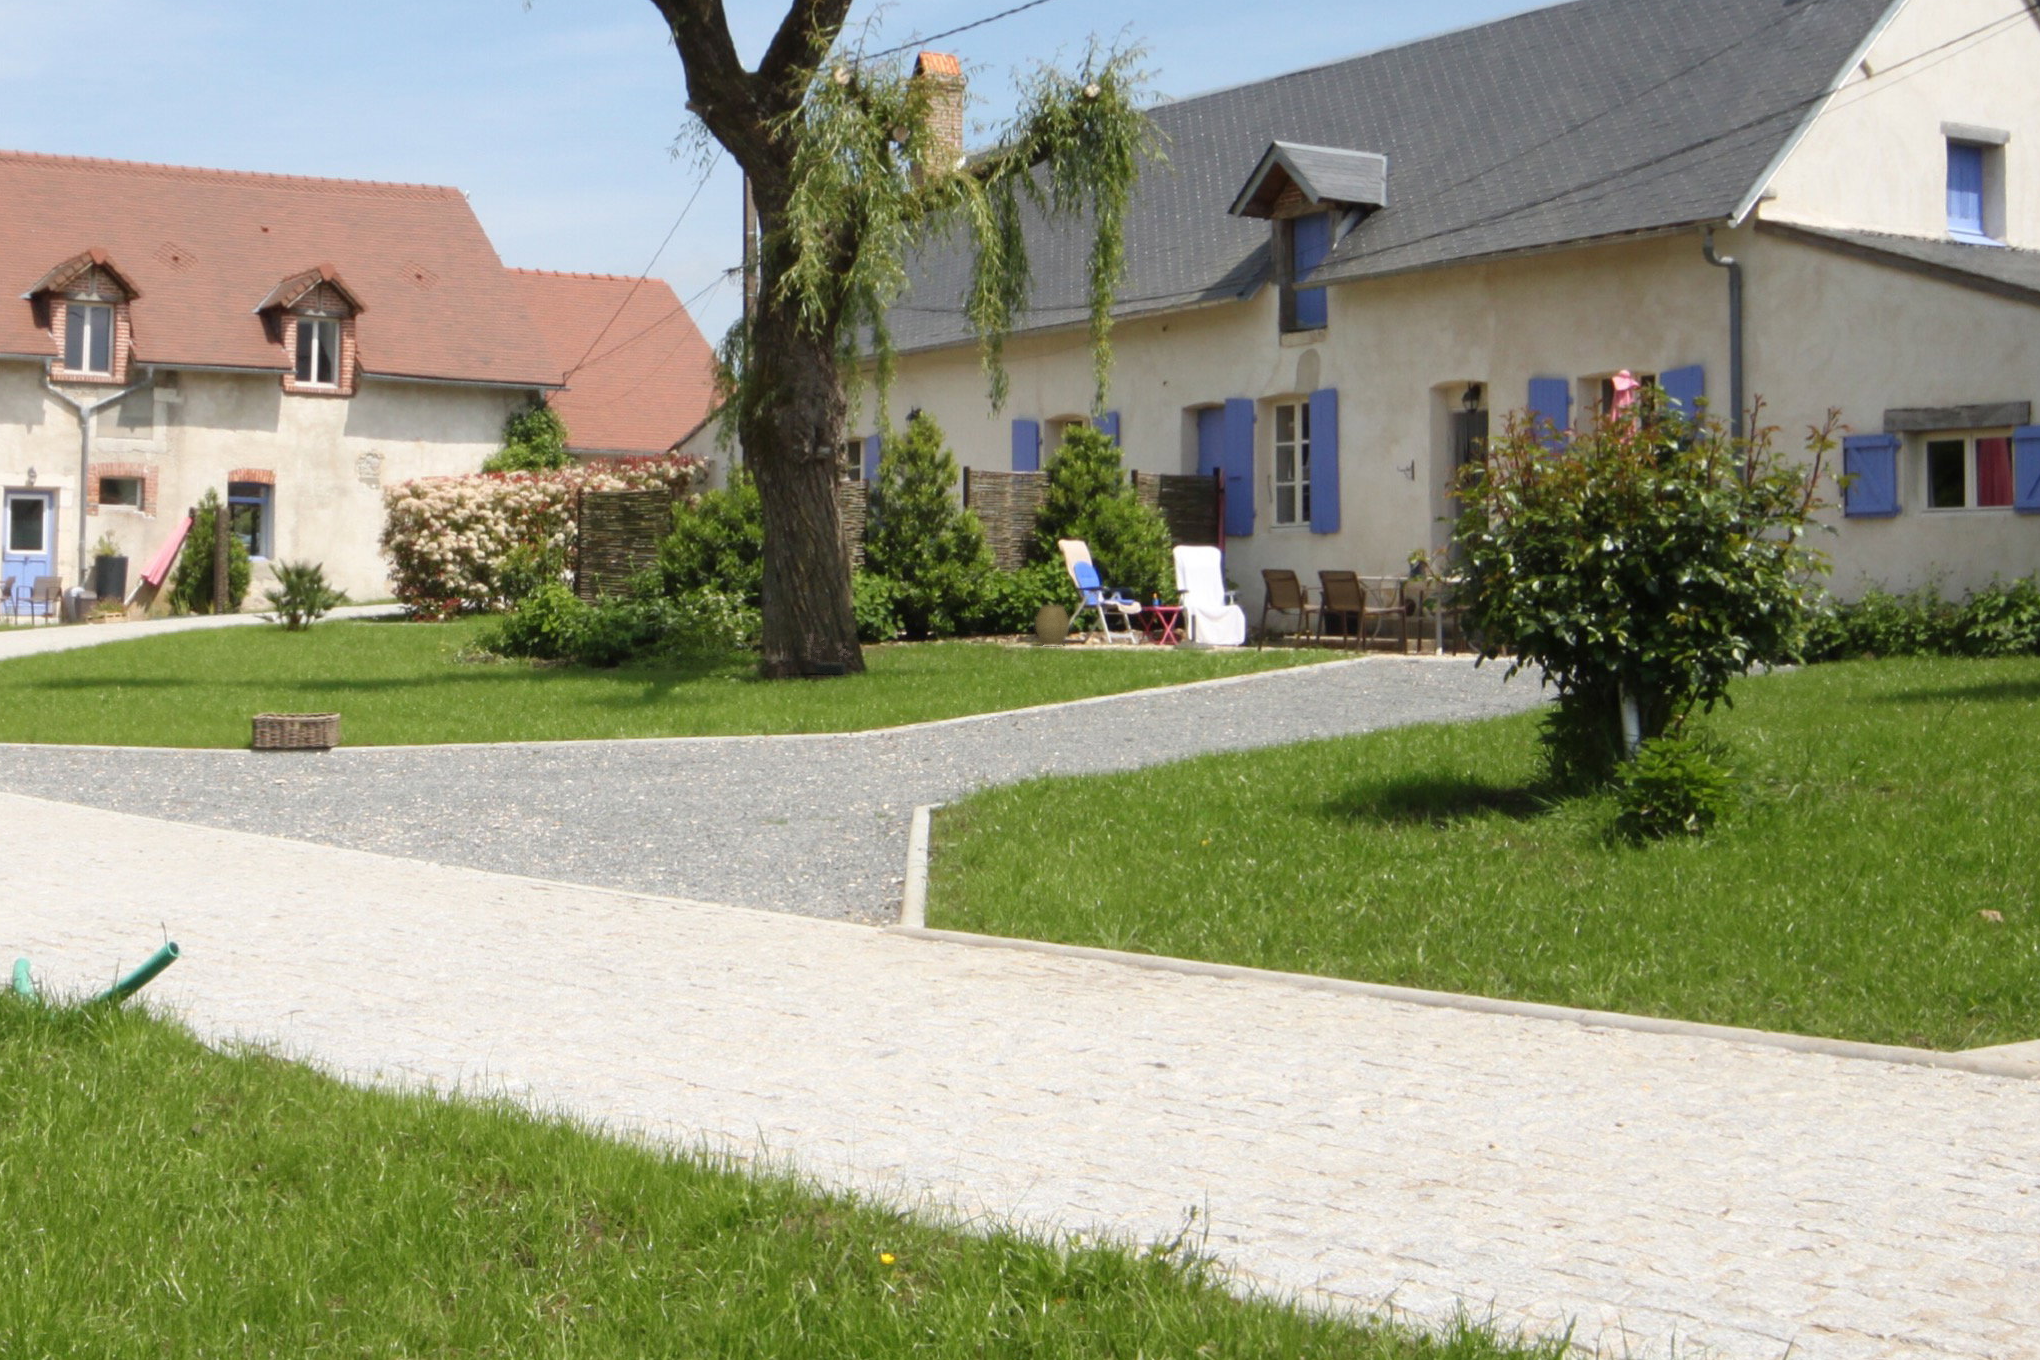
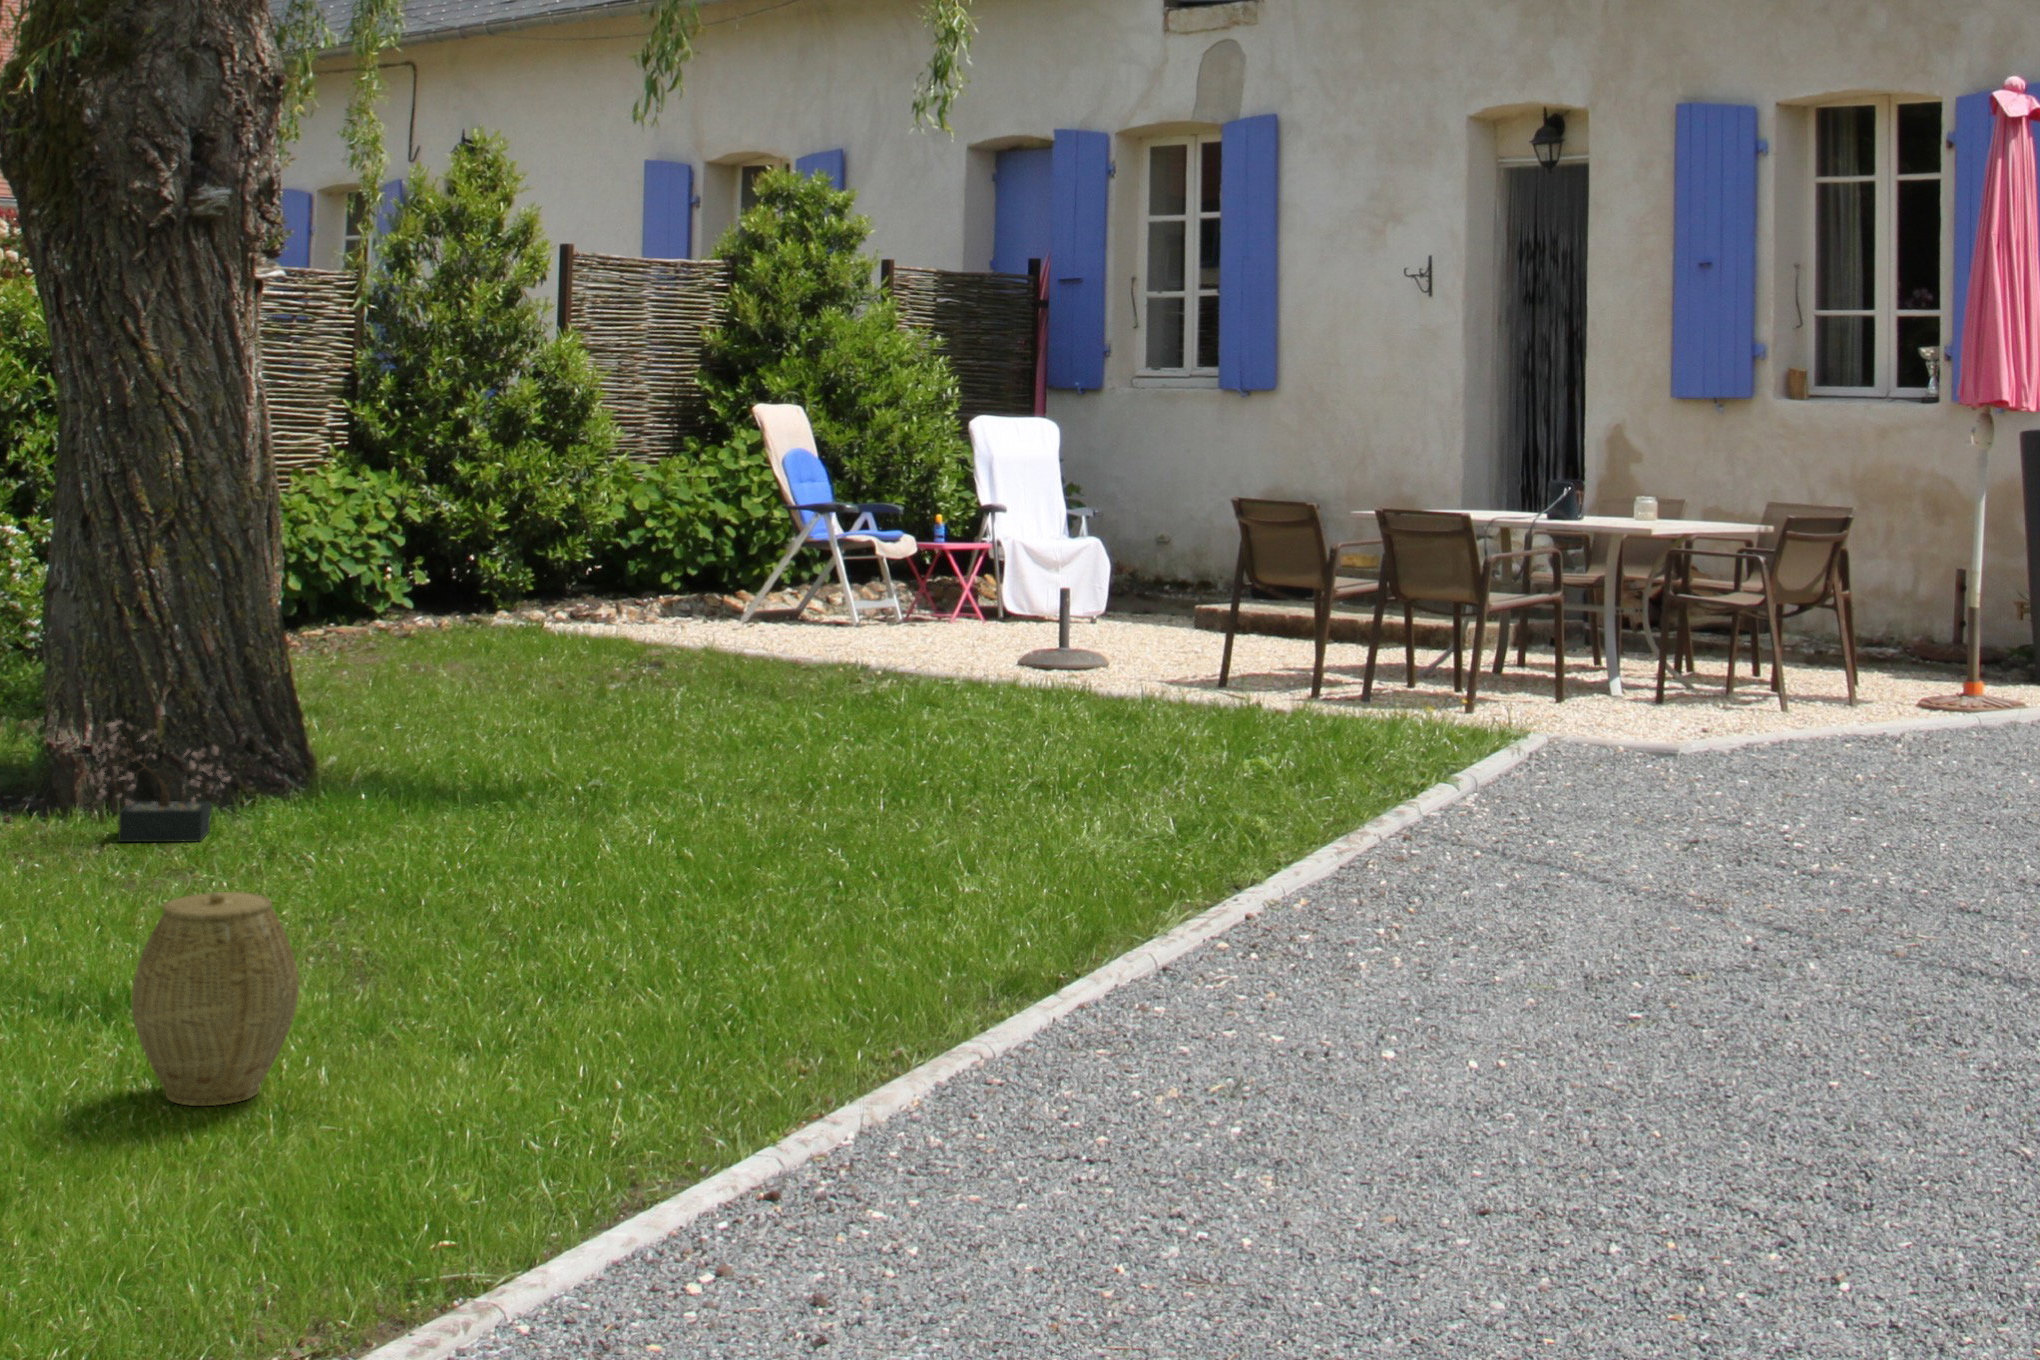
woven basket: present [1035,605,1070,645] -> present [132,892,299,1106]

